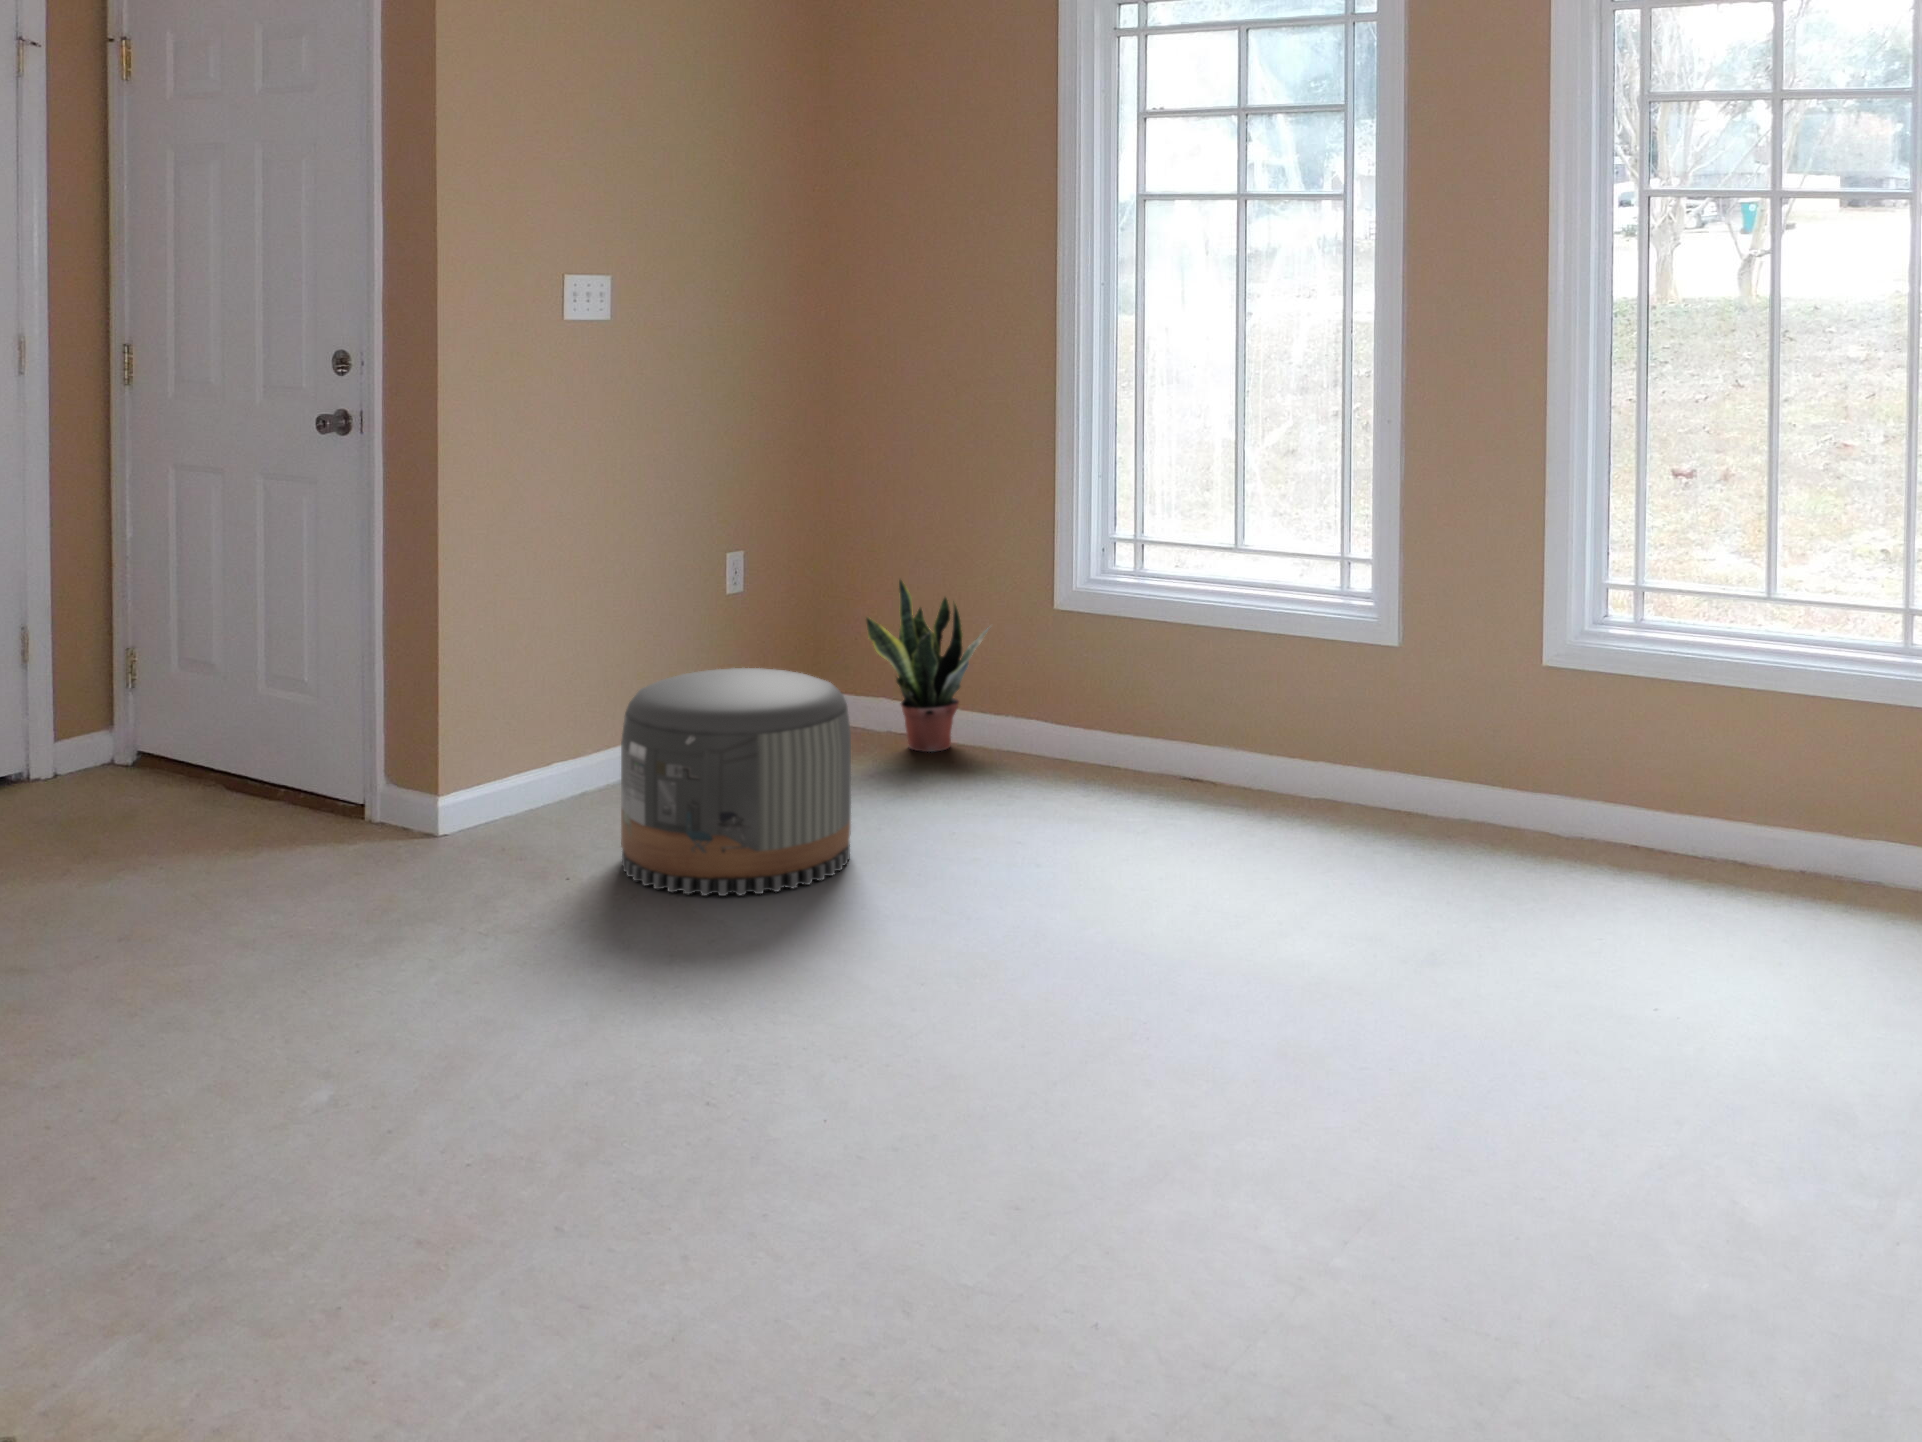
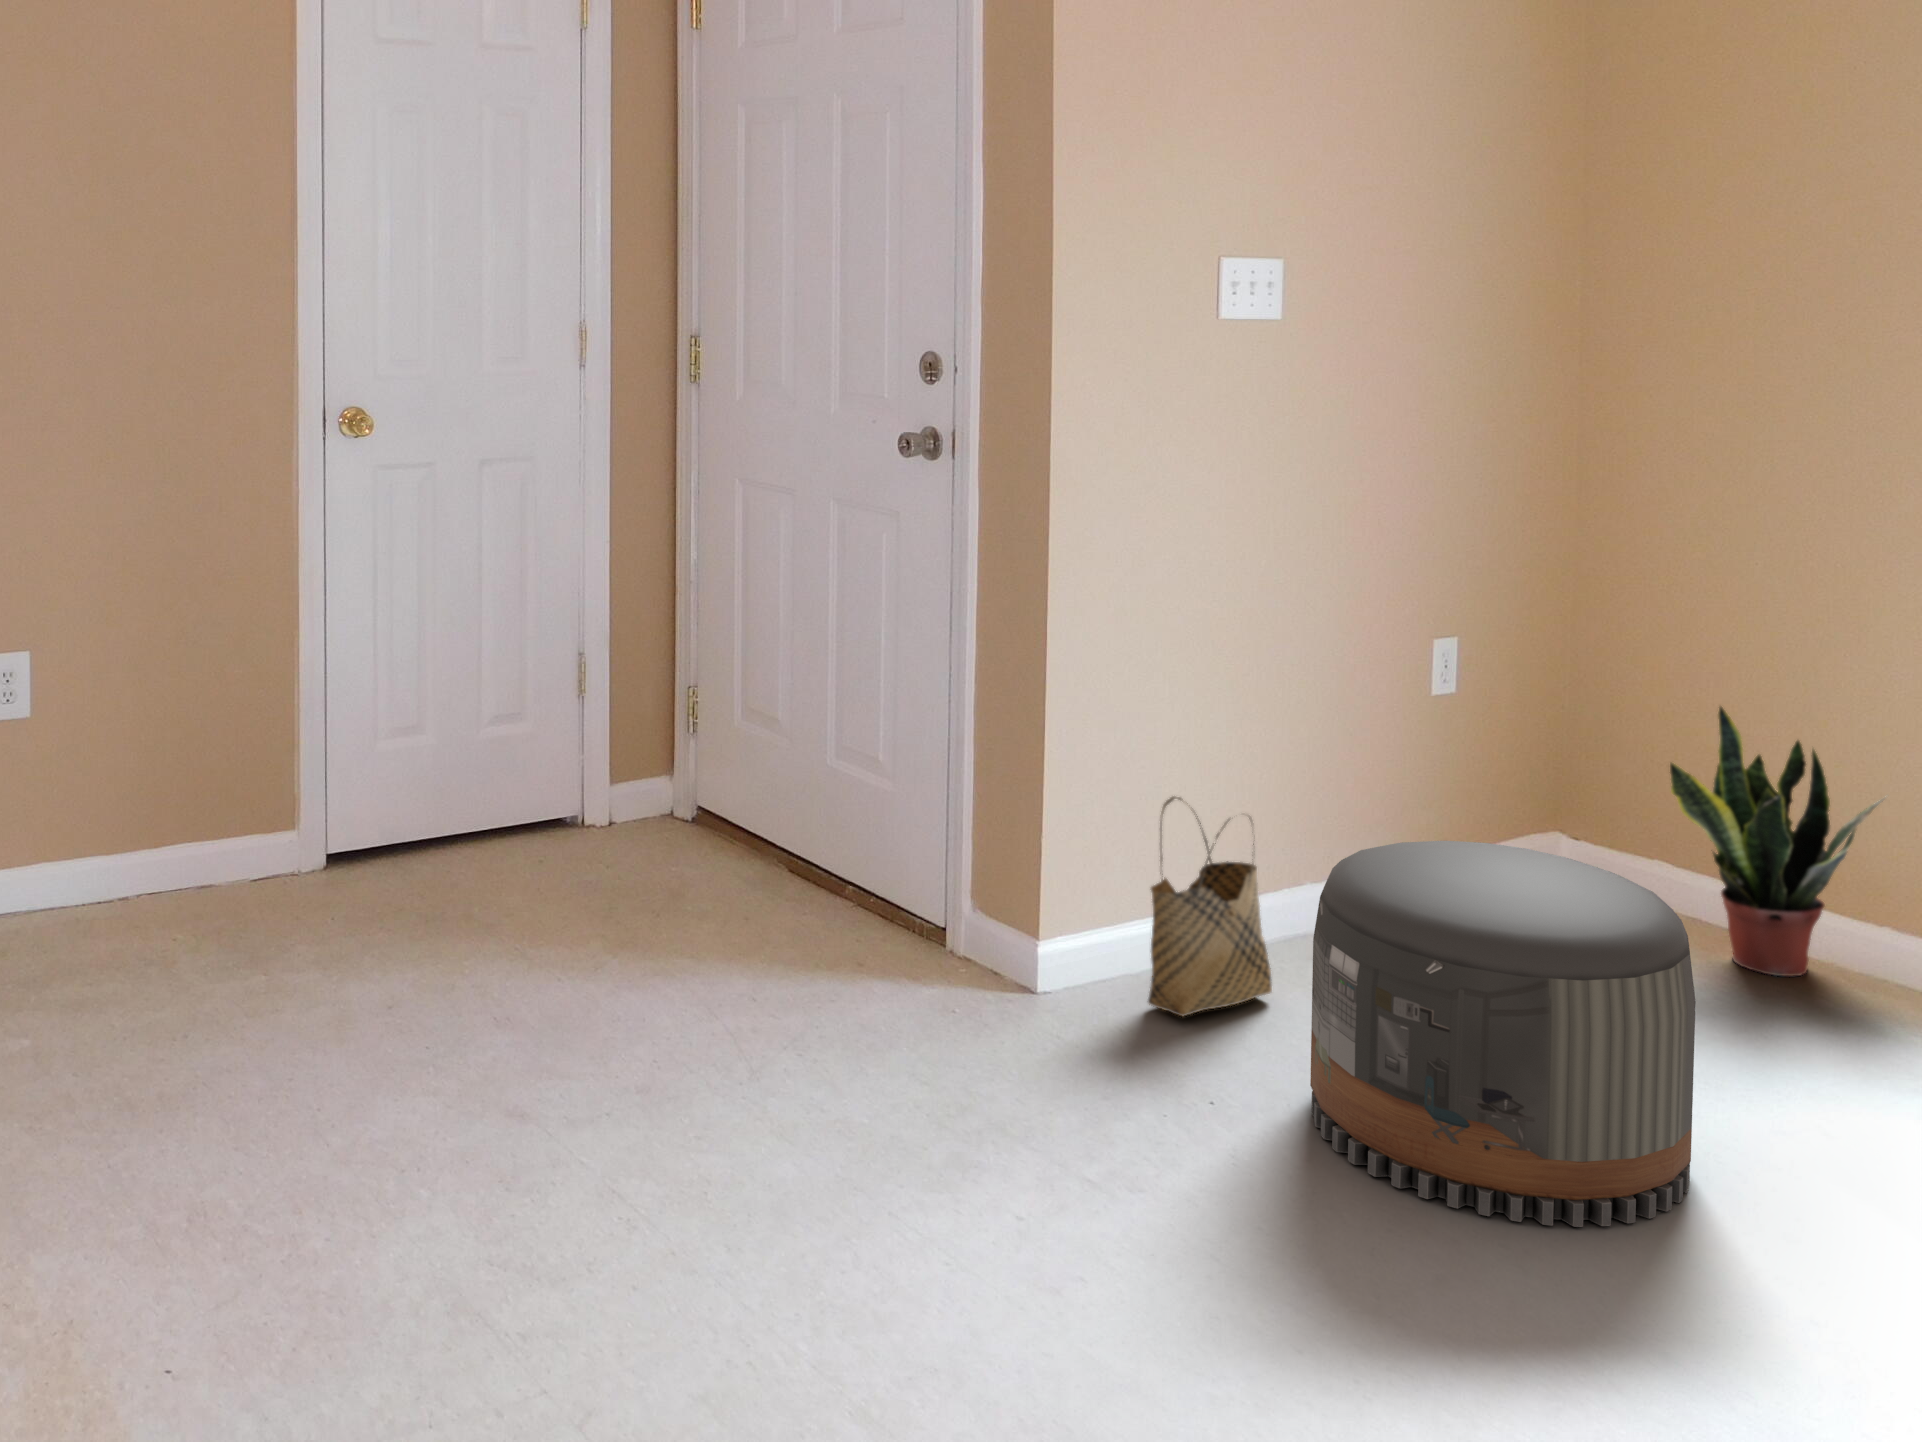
woven basket: none [515,672,605,827] -> present [1148,797,1272,1016]

